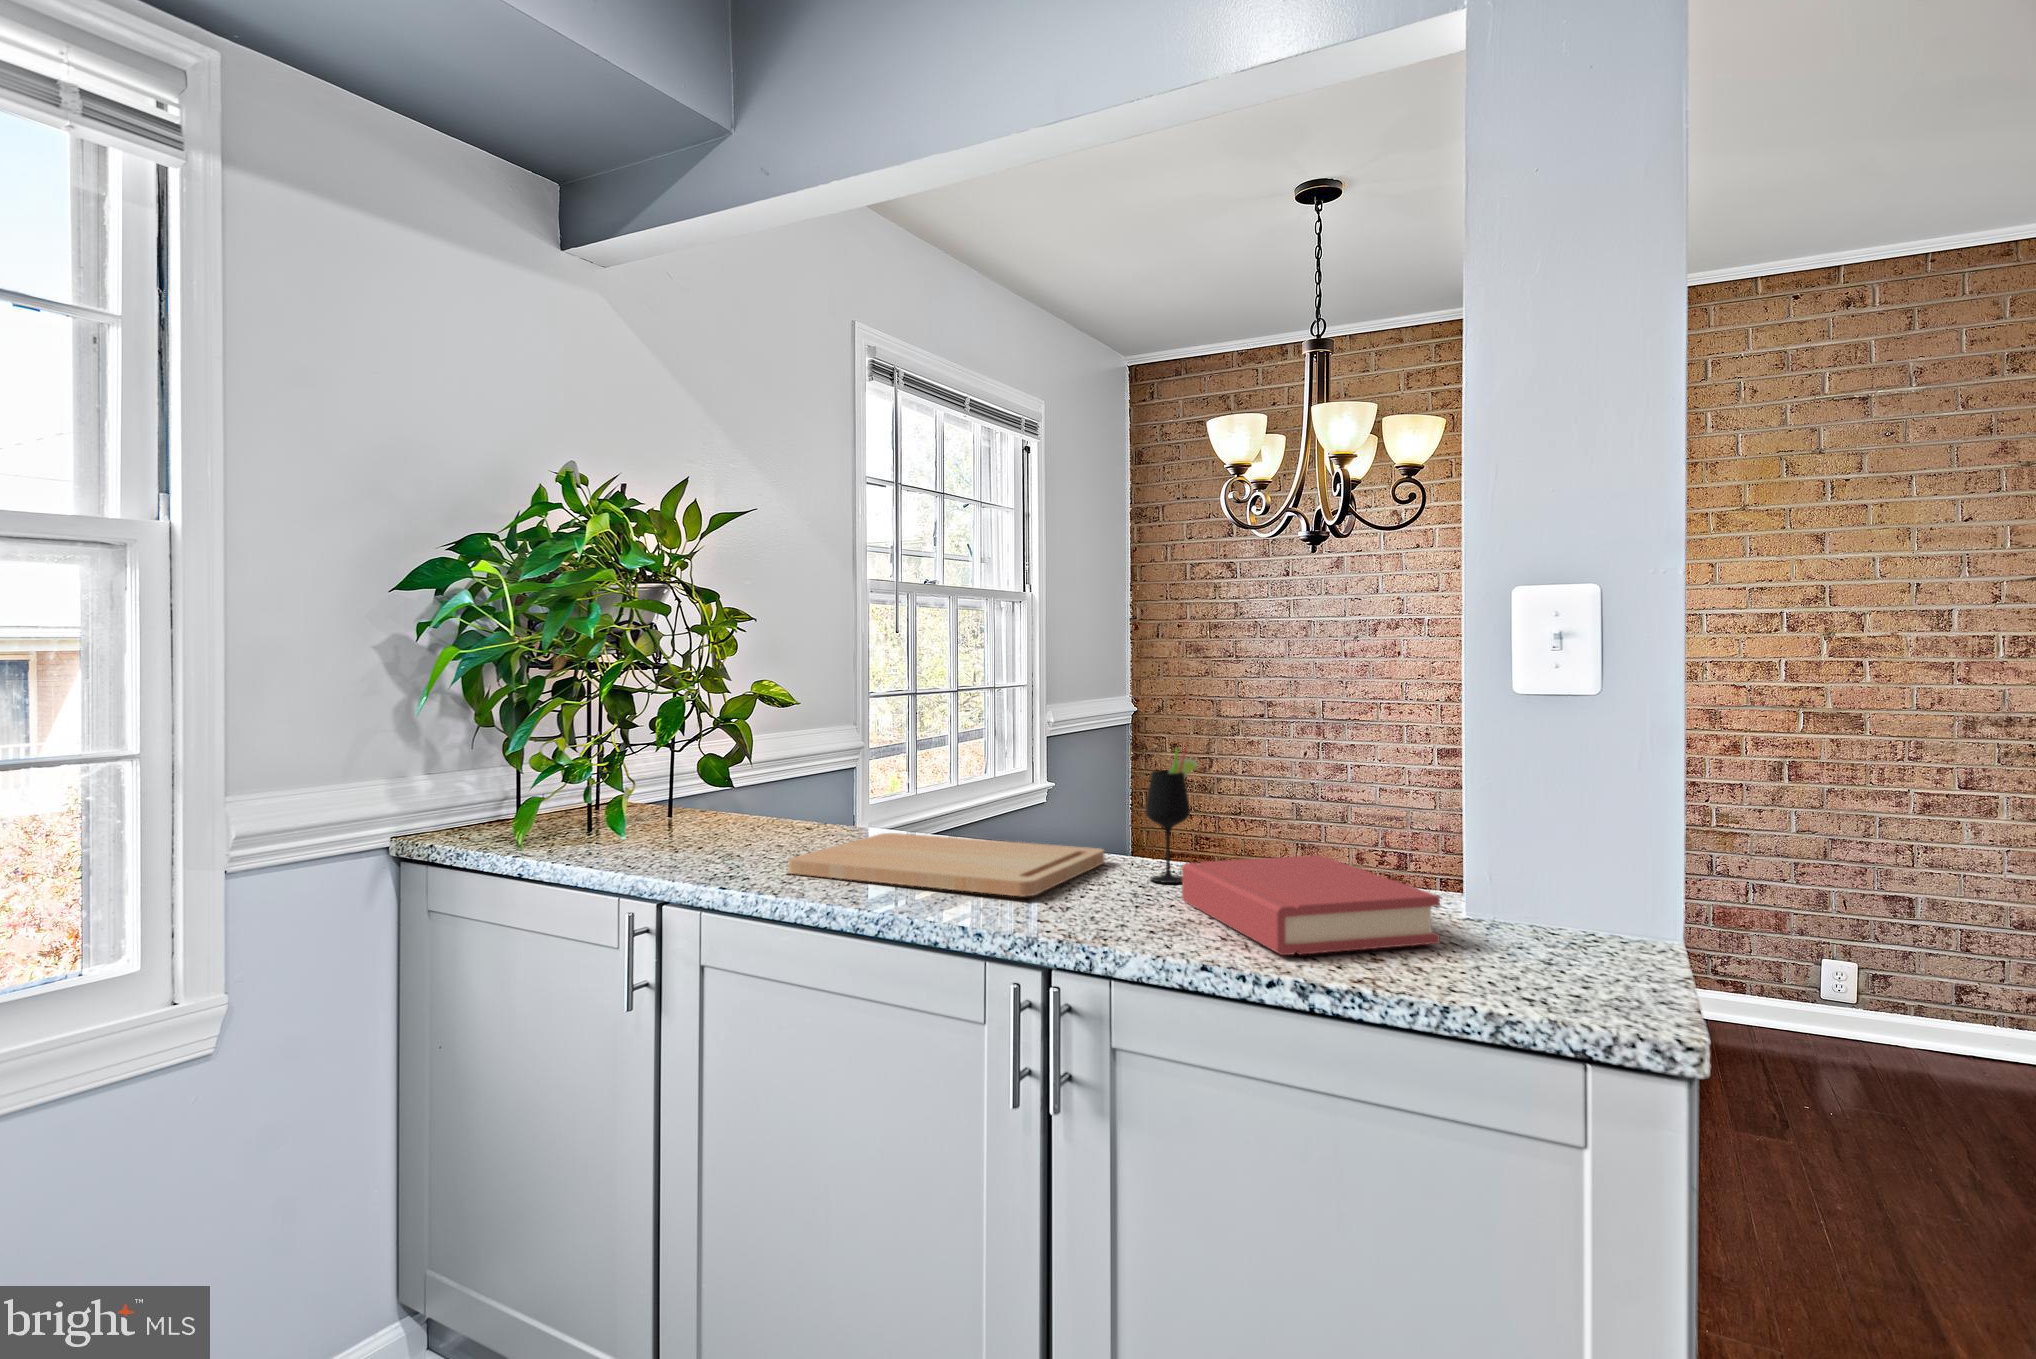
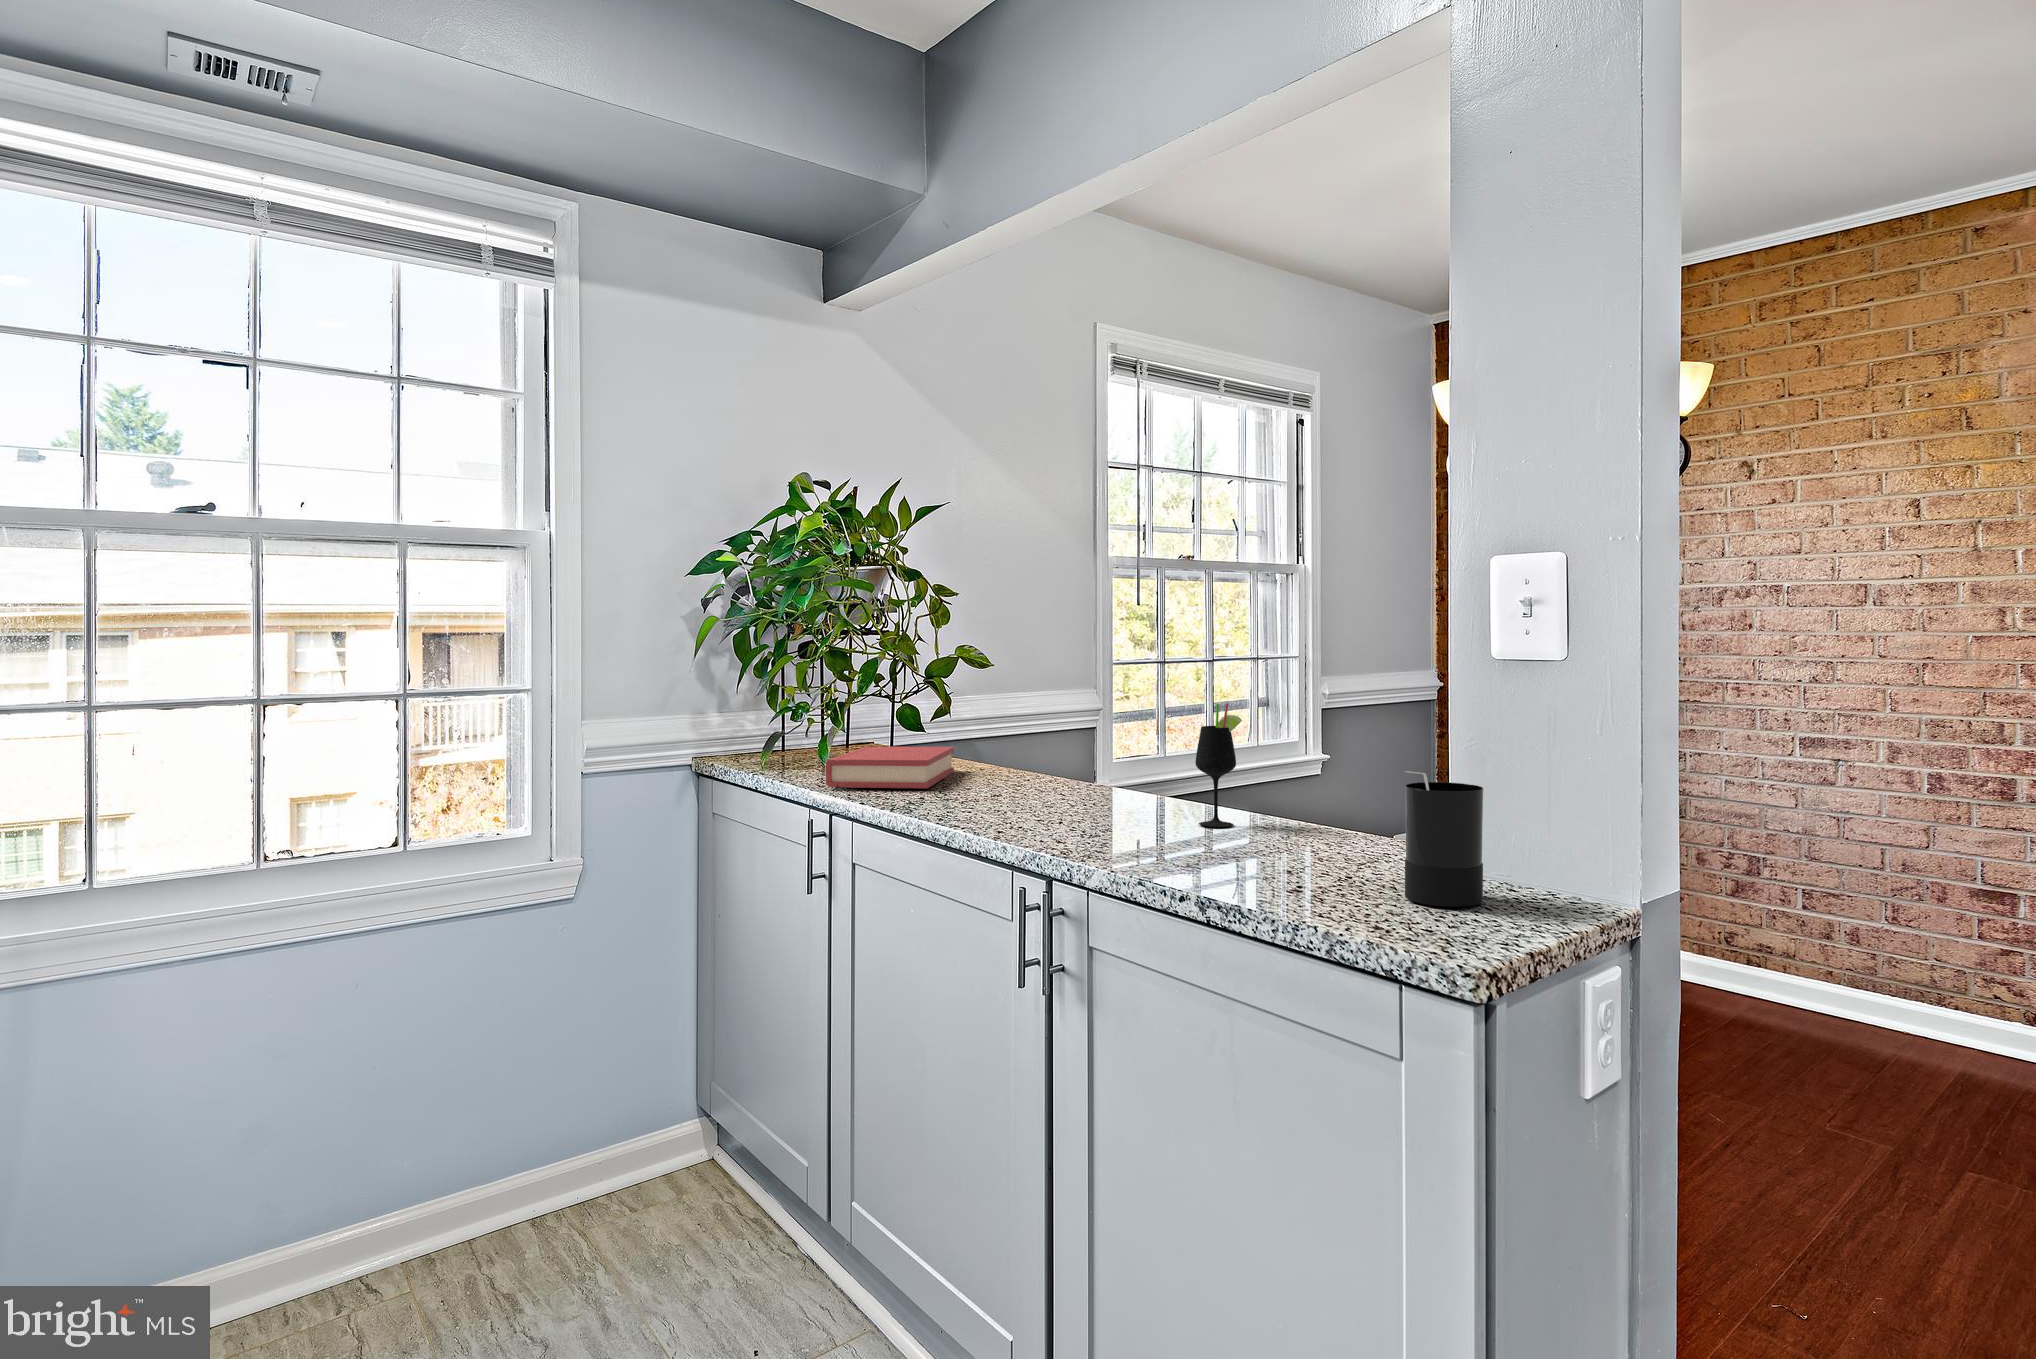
candle: none [1477,821,1573,967] -> present [1405,771,1483,907]
cutting board: present [789,833,1104,896] -> none [915,778,1181,827]
hardback book: present [1182,855,1440,955] -> present [826,747,954,788]

